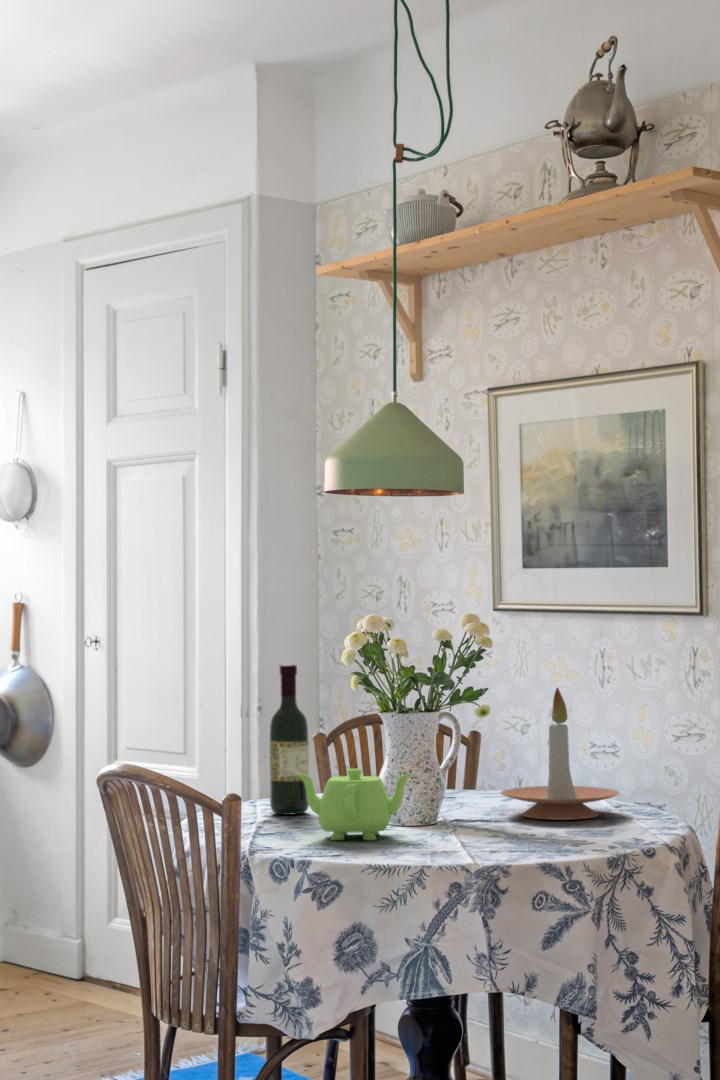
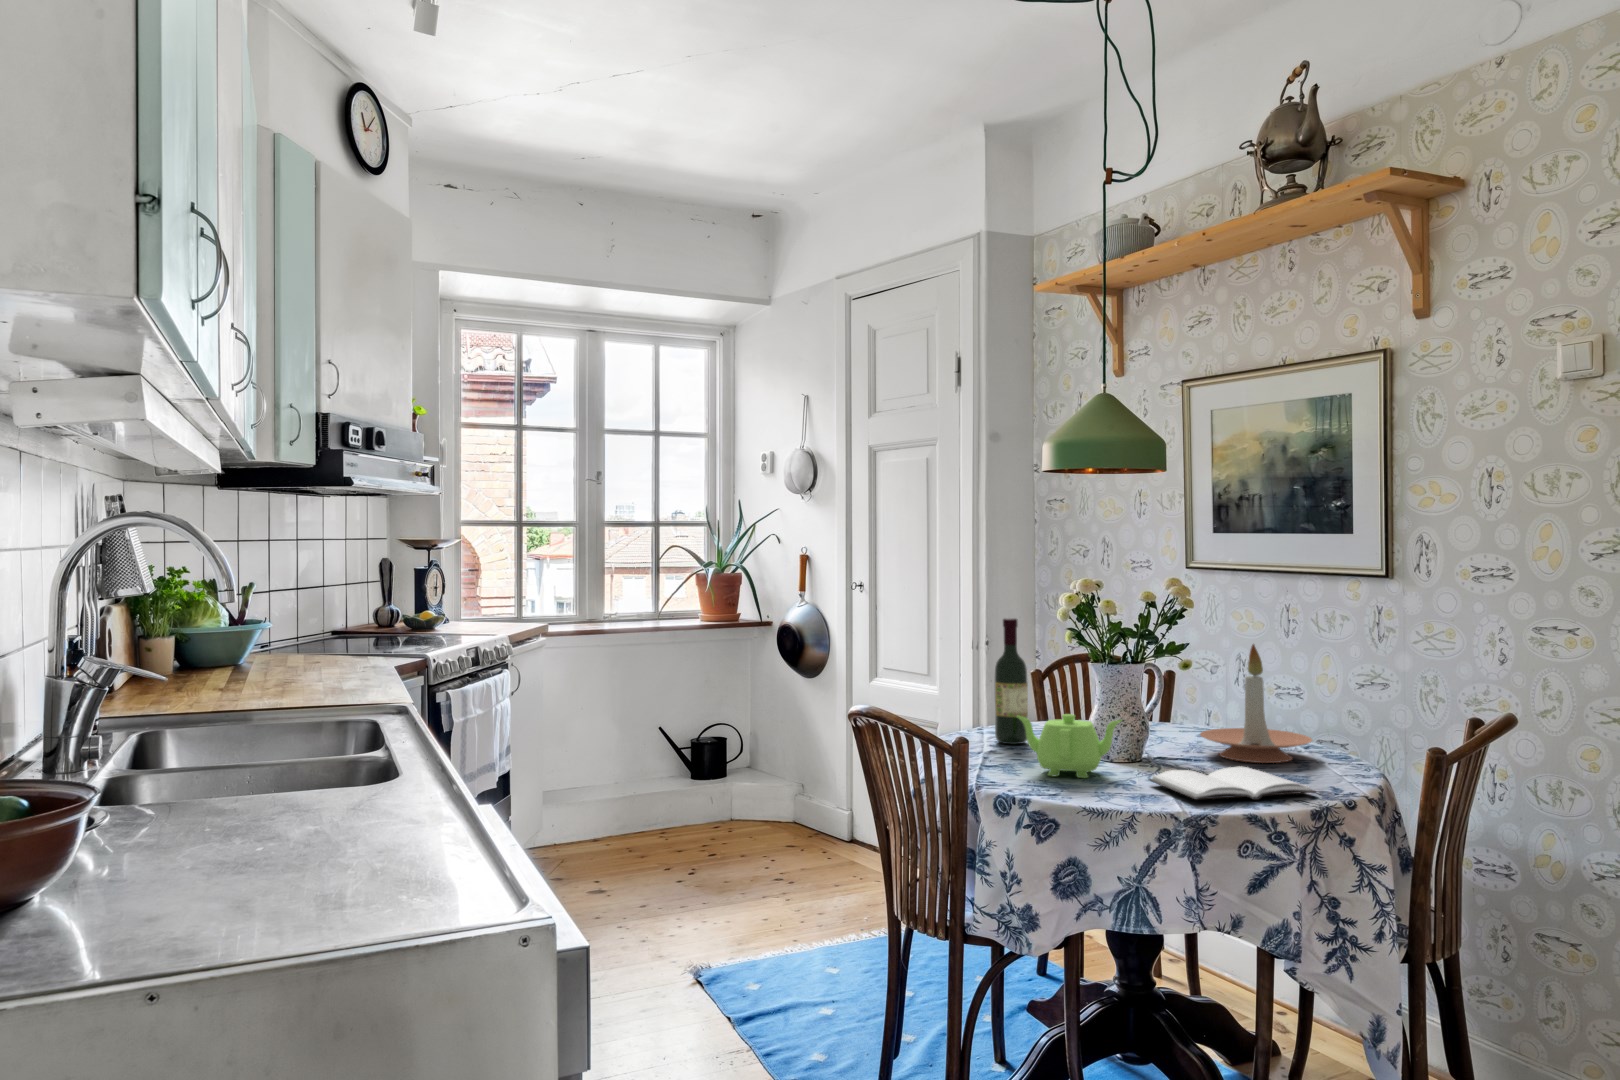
book: none [442,820,615,851] -> present [1150,766,1315,800]

